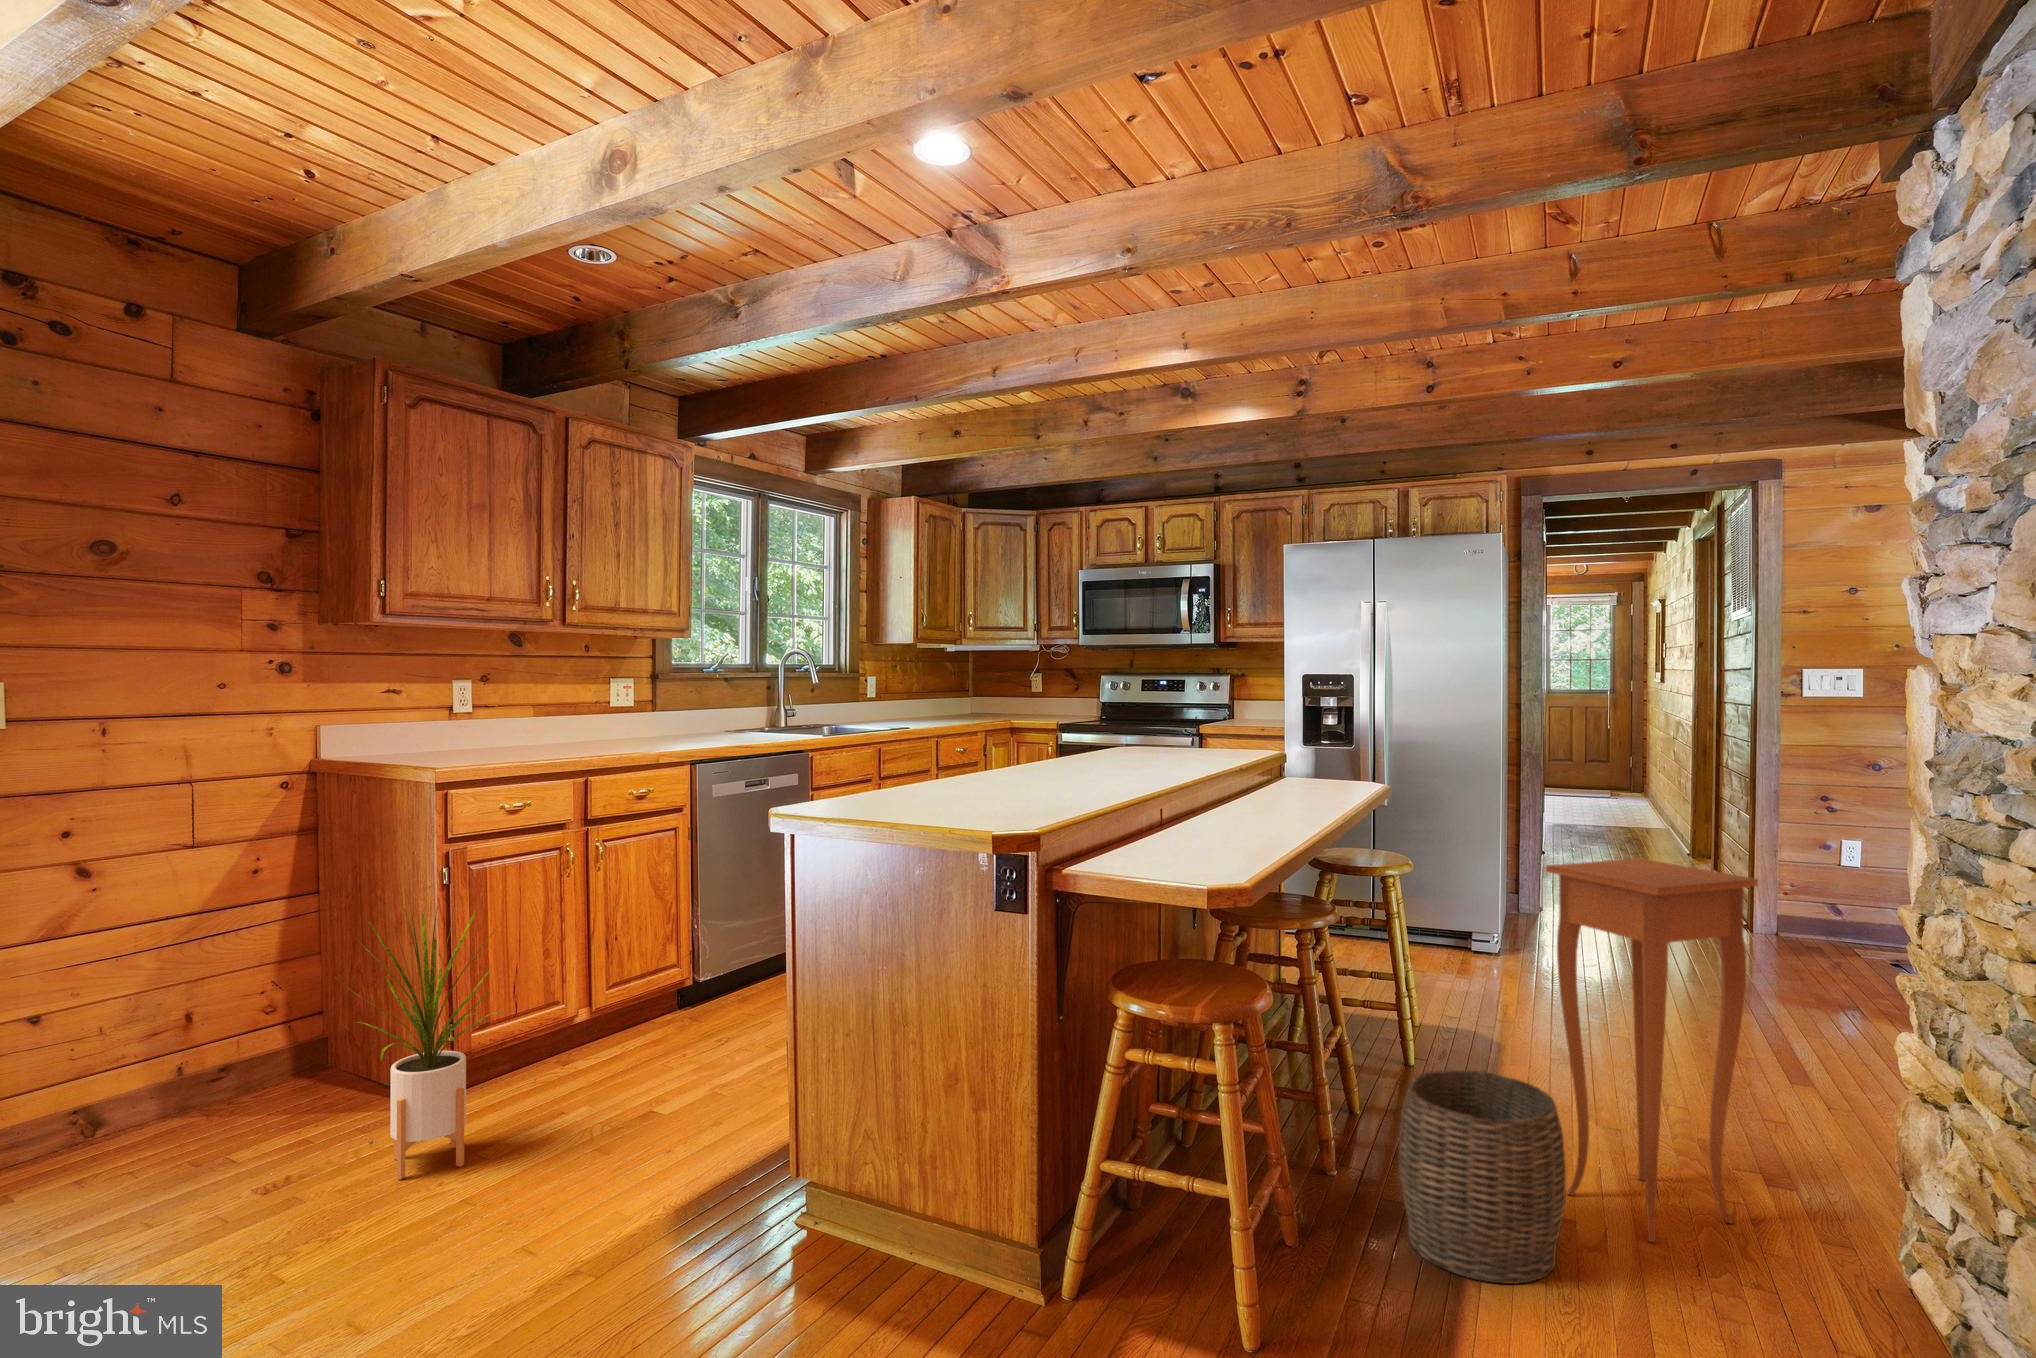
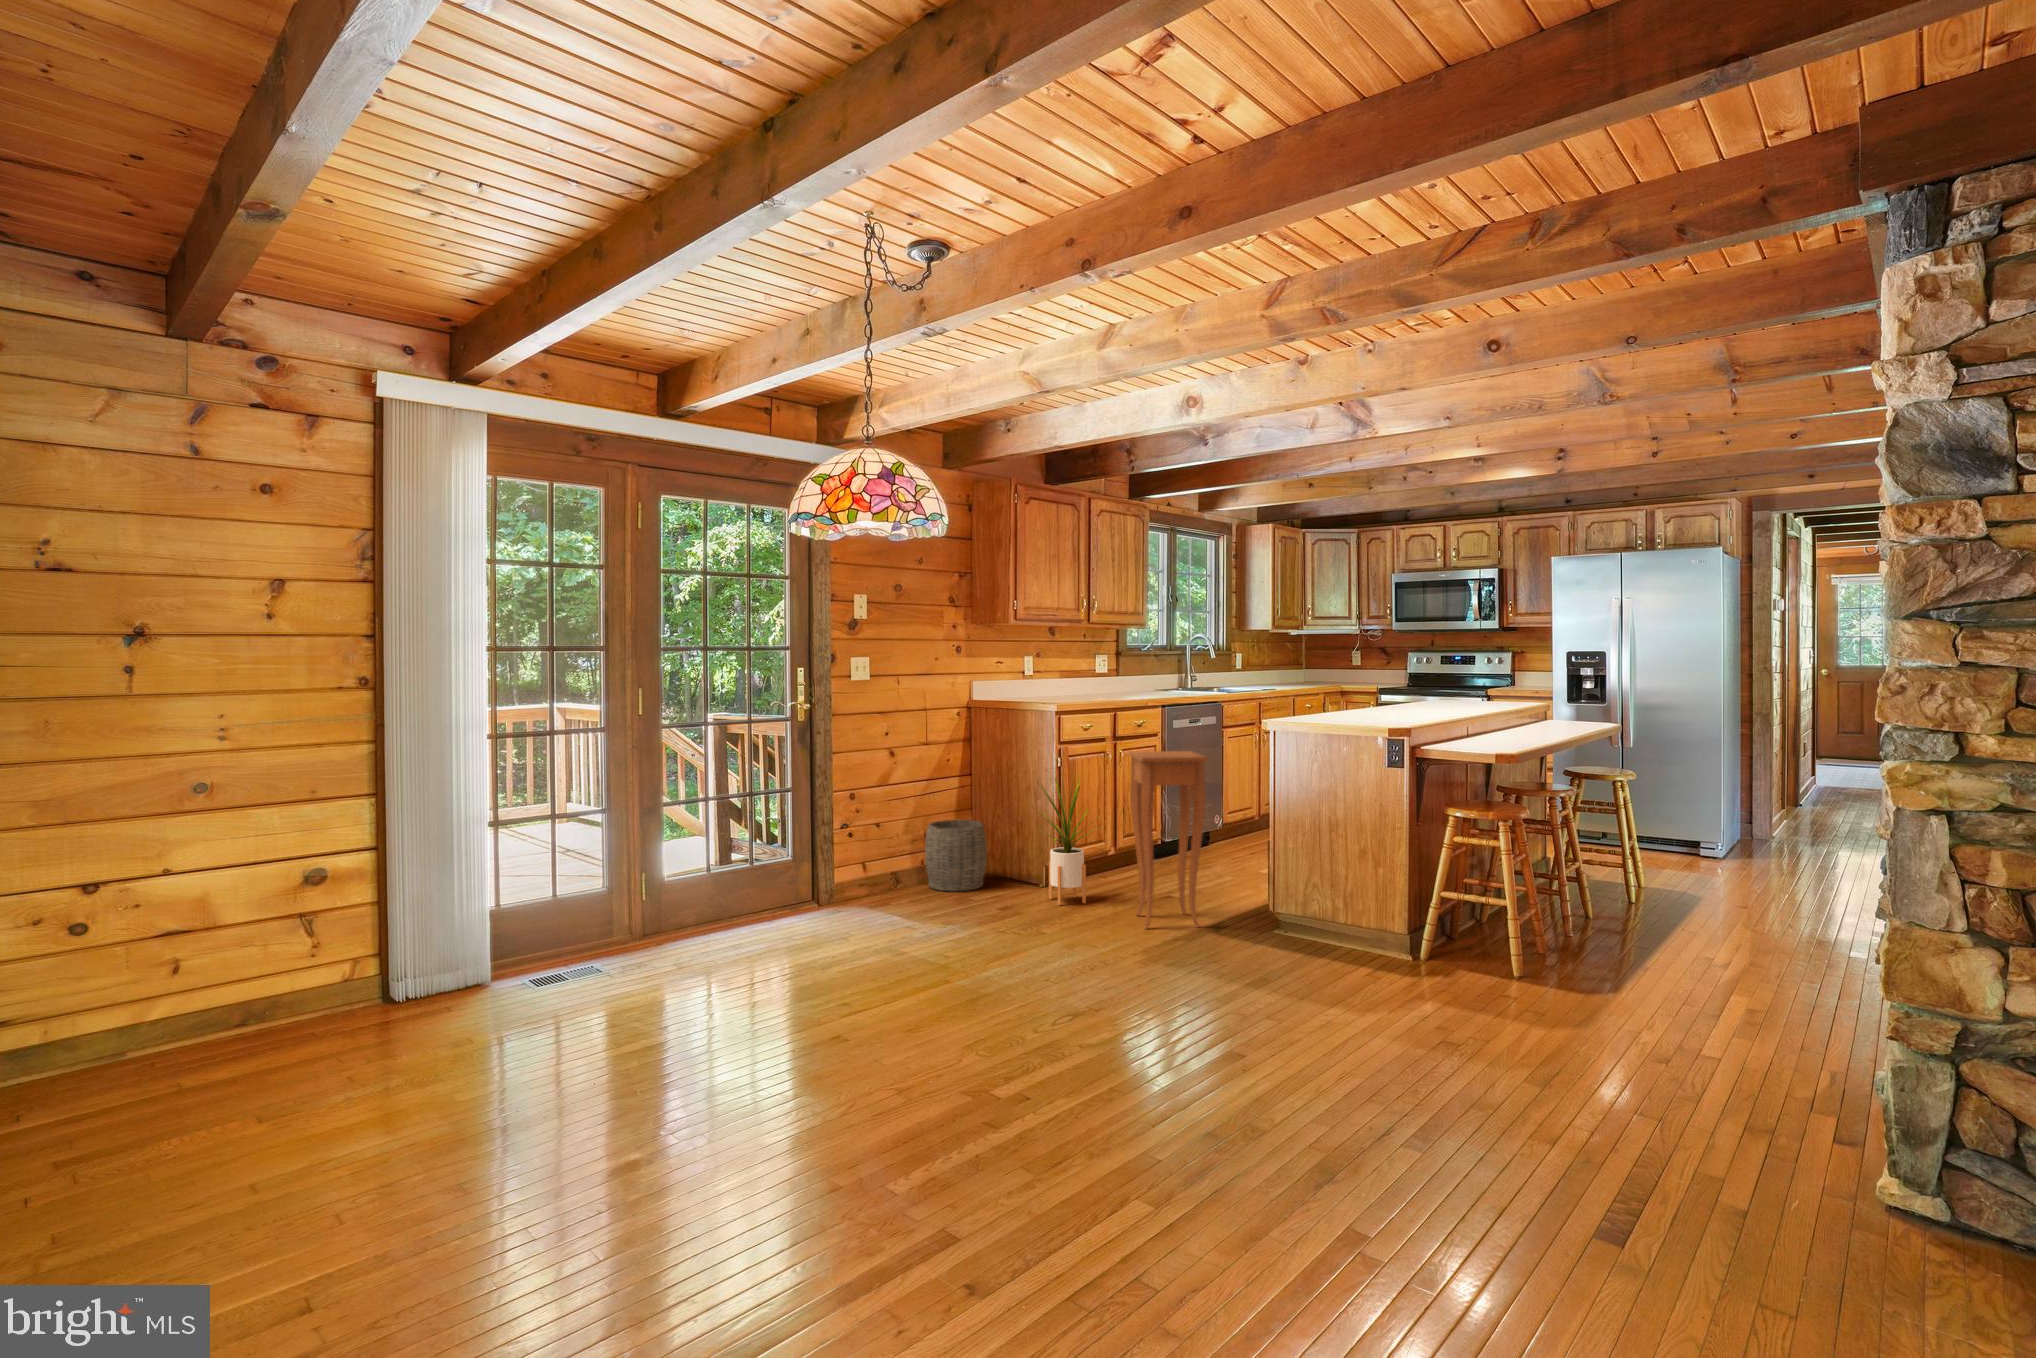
side table: present [1546,858,1758,1242] -> present [1129,751,1208,929]
woven basket: present [1399,1070,1566,1284] -> present [925,820,987,891]

